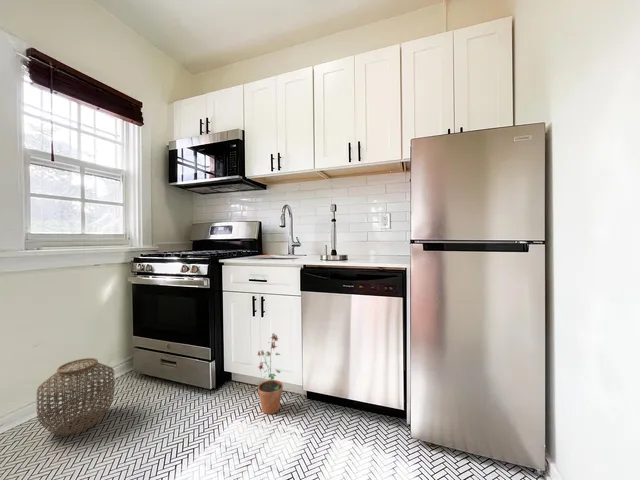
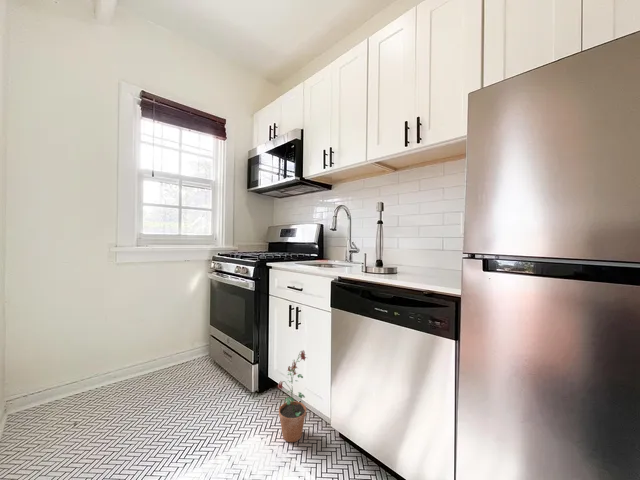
woven basket: present [37,358,115,435] -> none [120,339,178,401]

